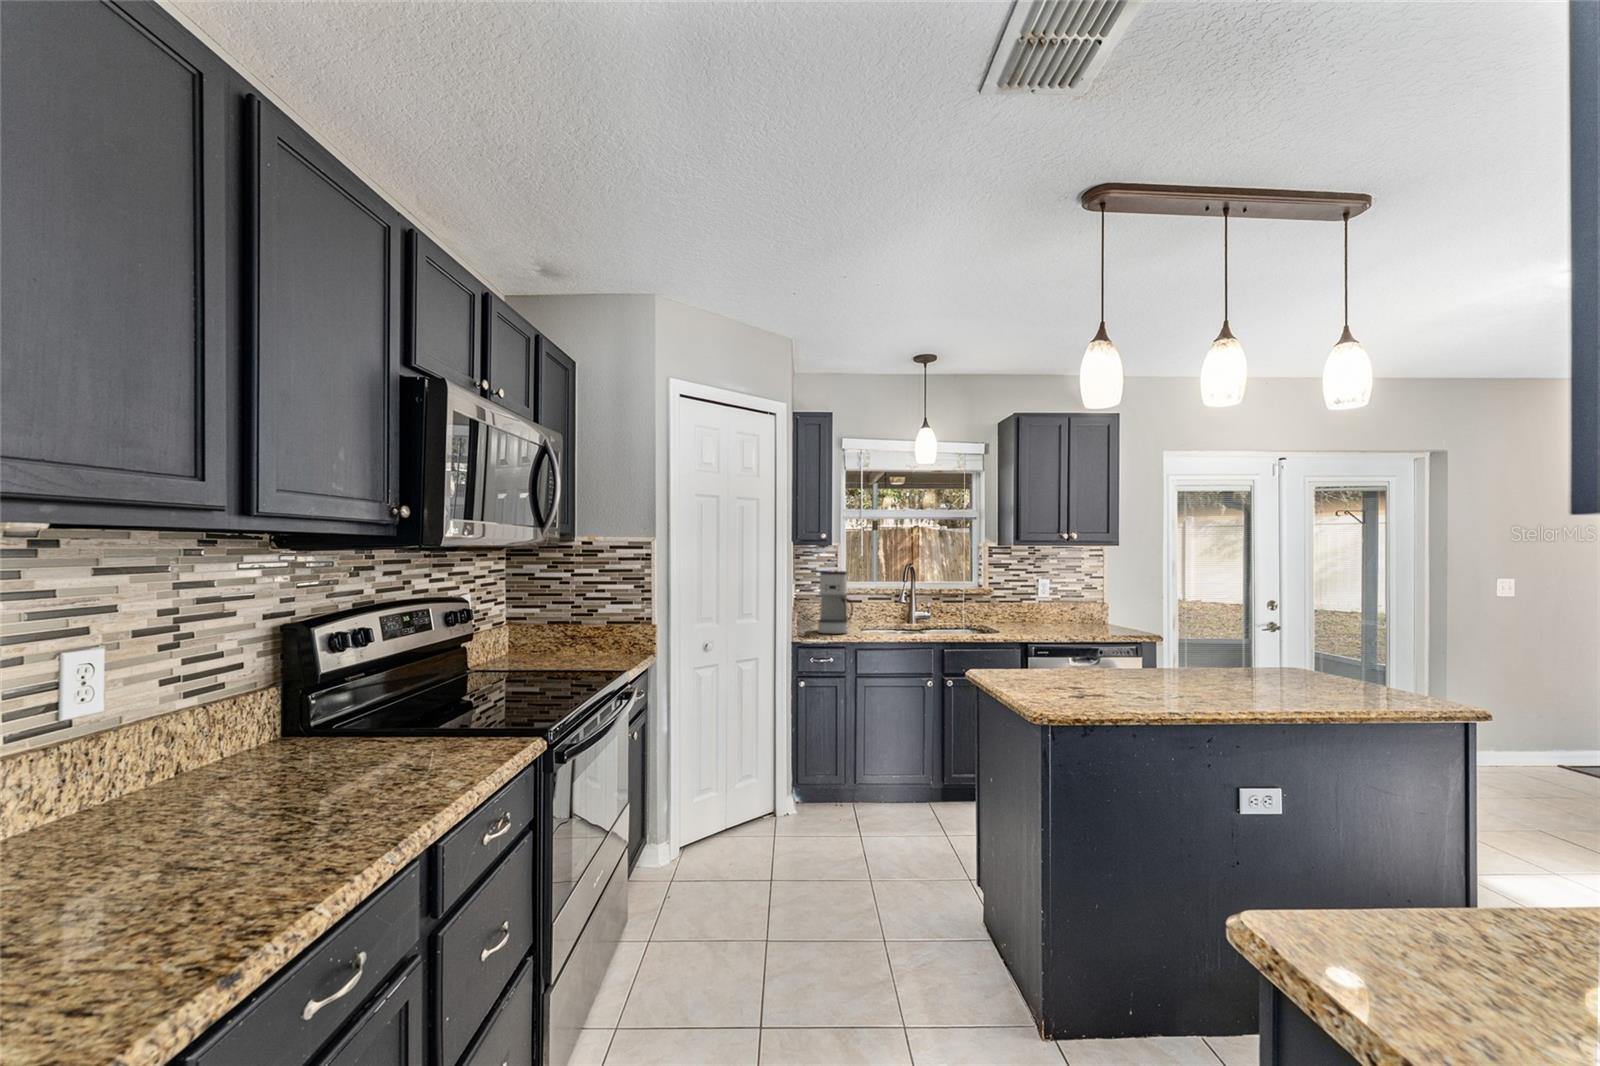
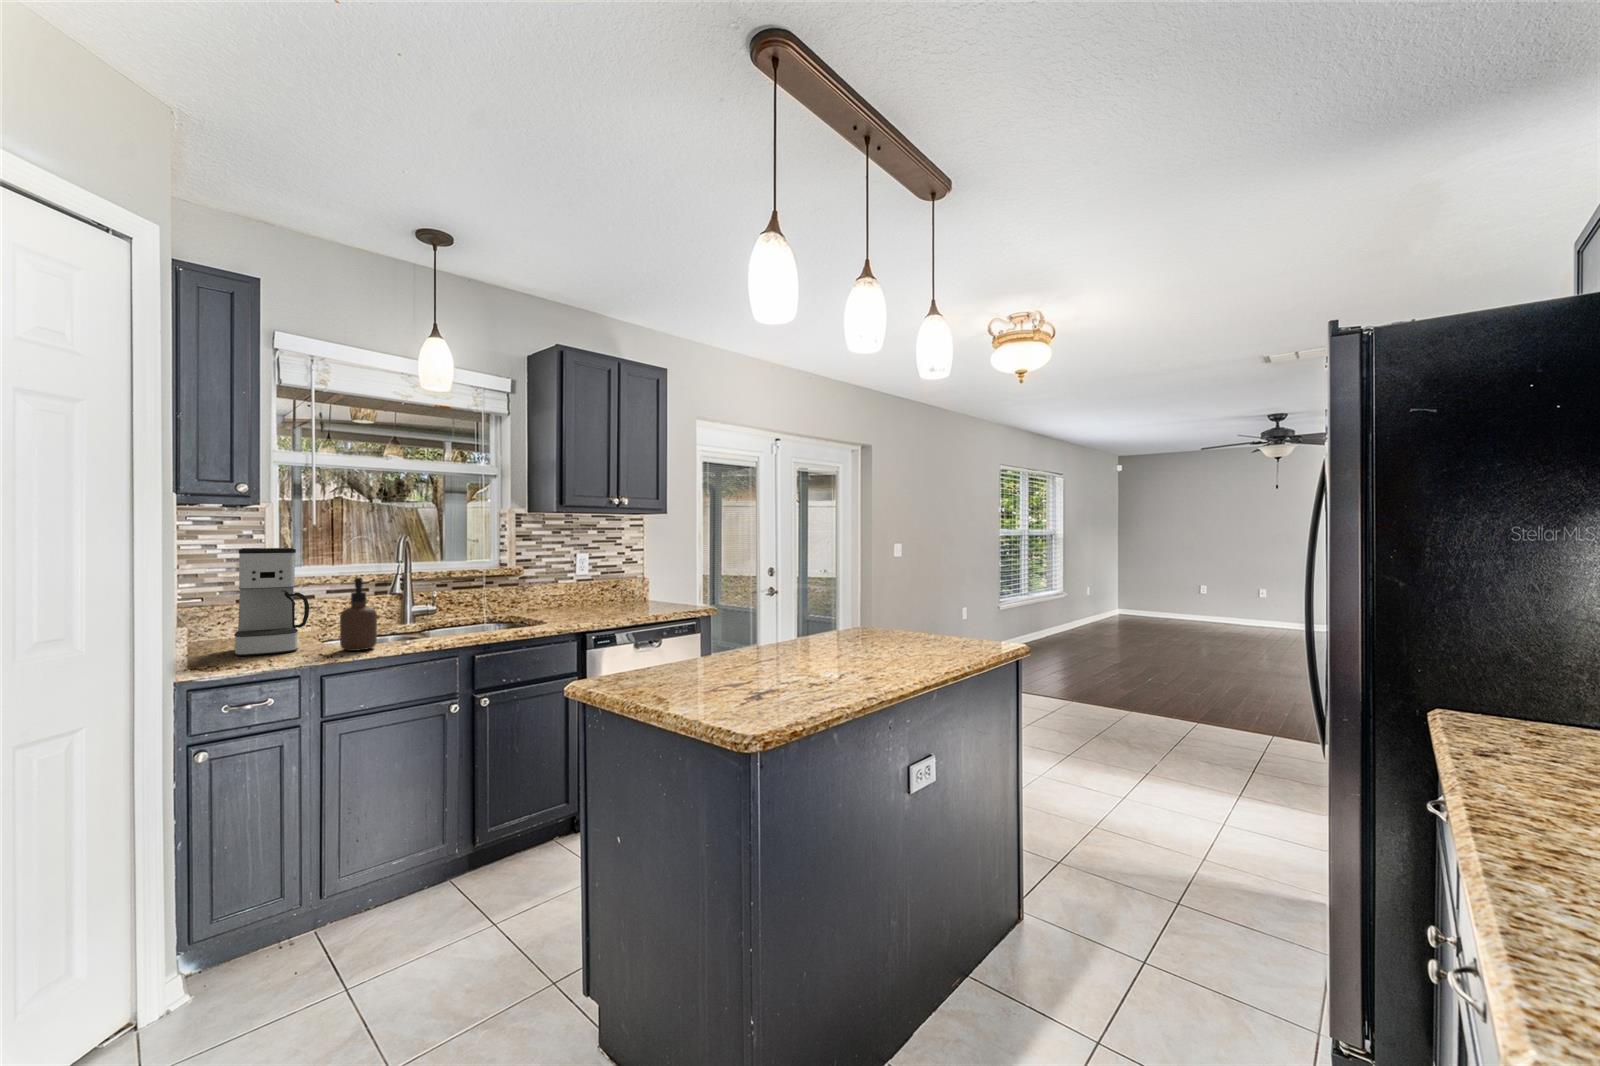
soap dispenser: none [867,591,886,637] -> present [340,577,377,651]

